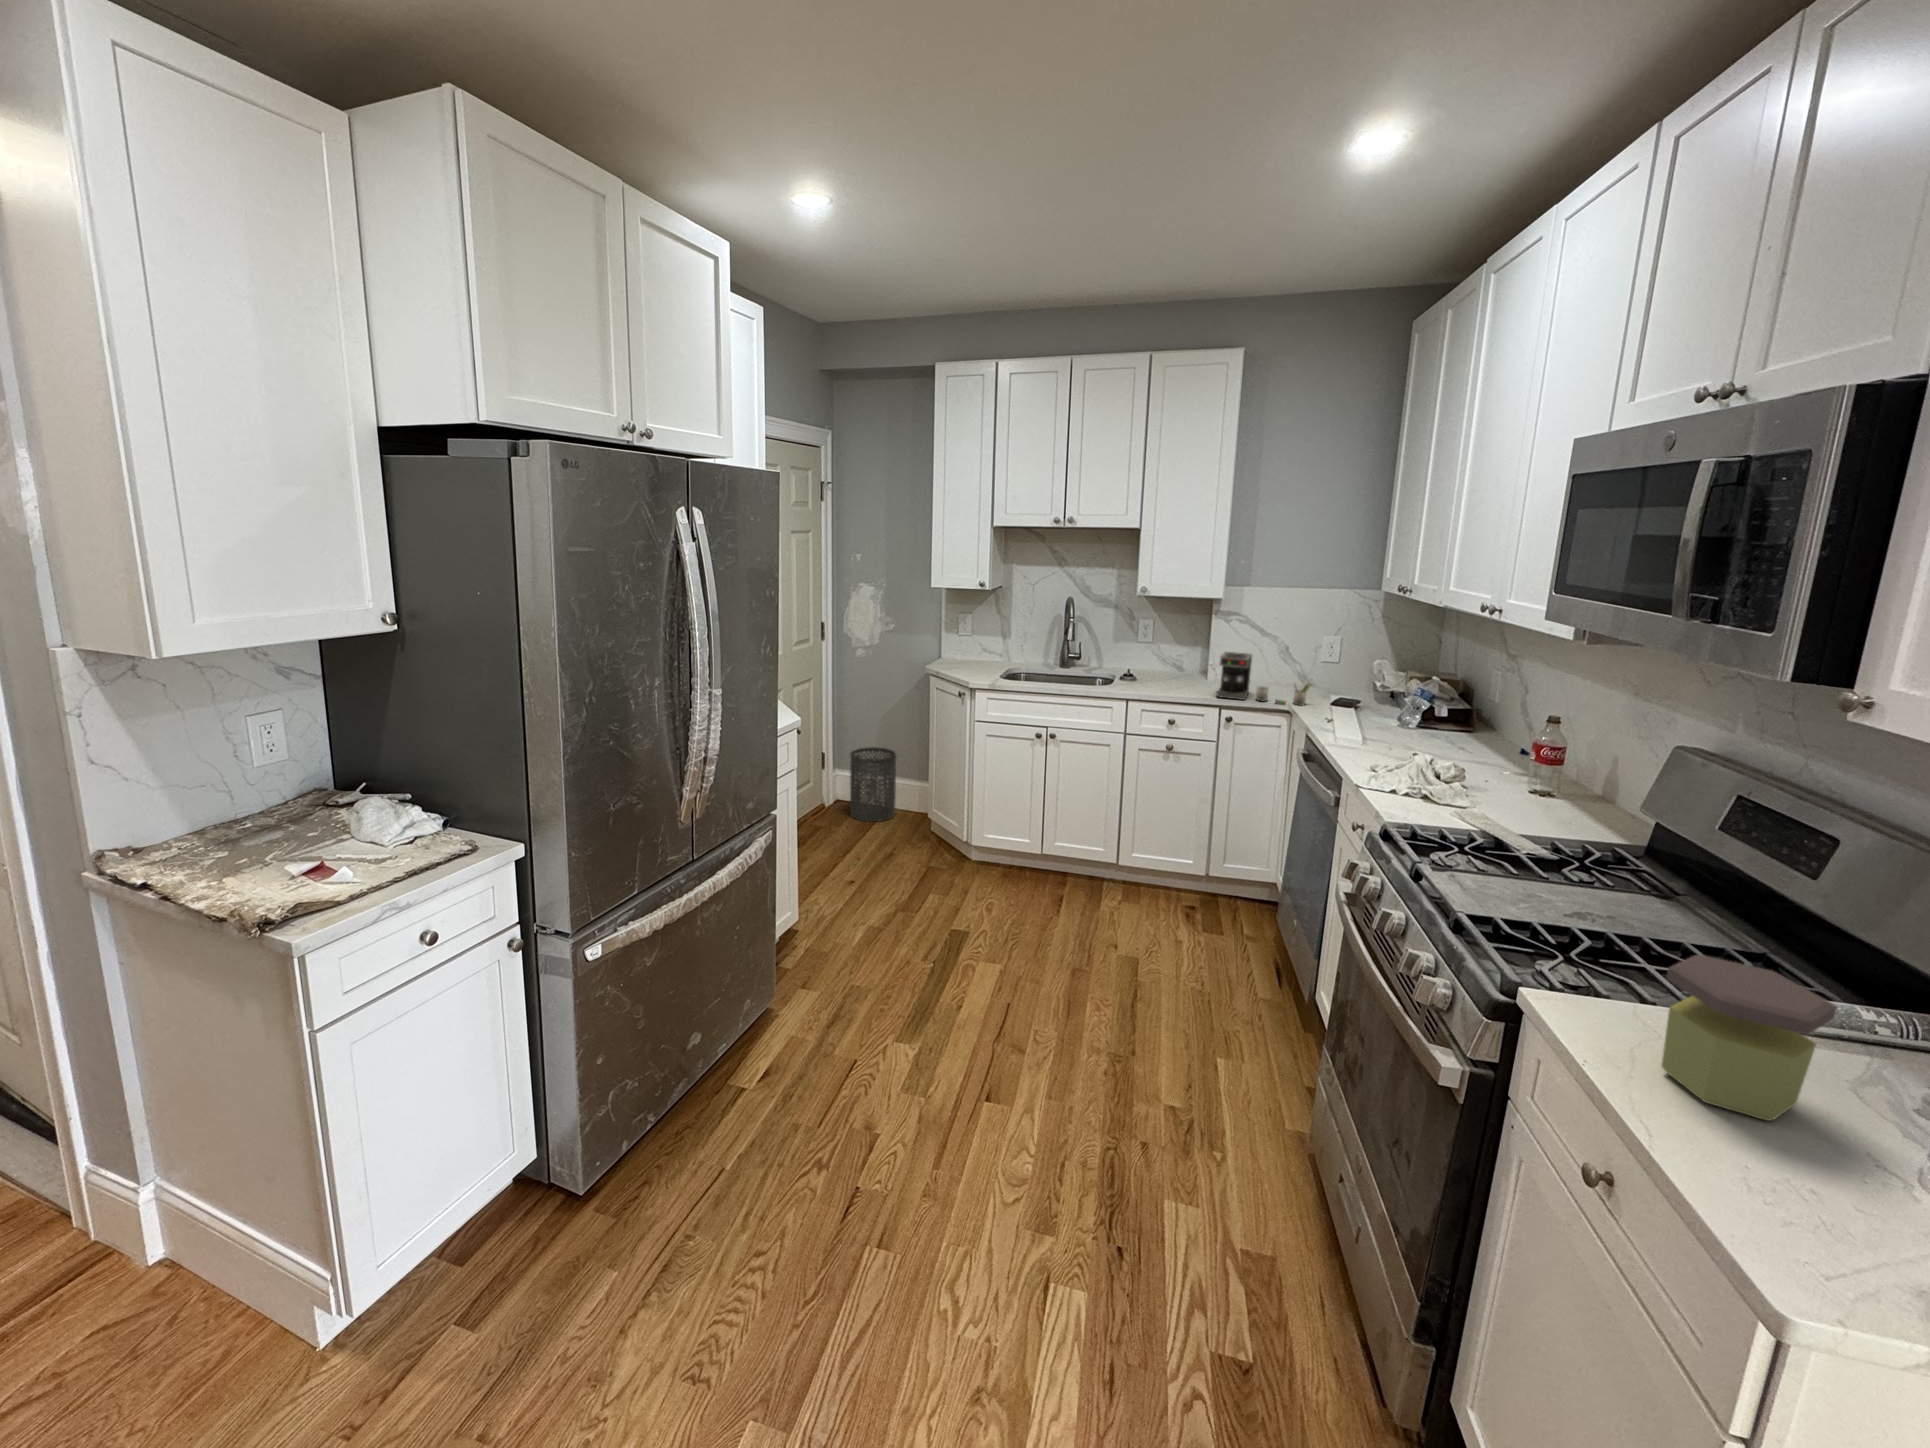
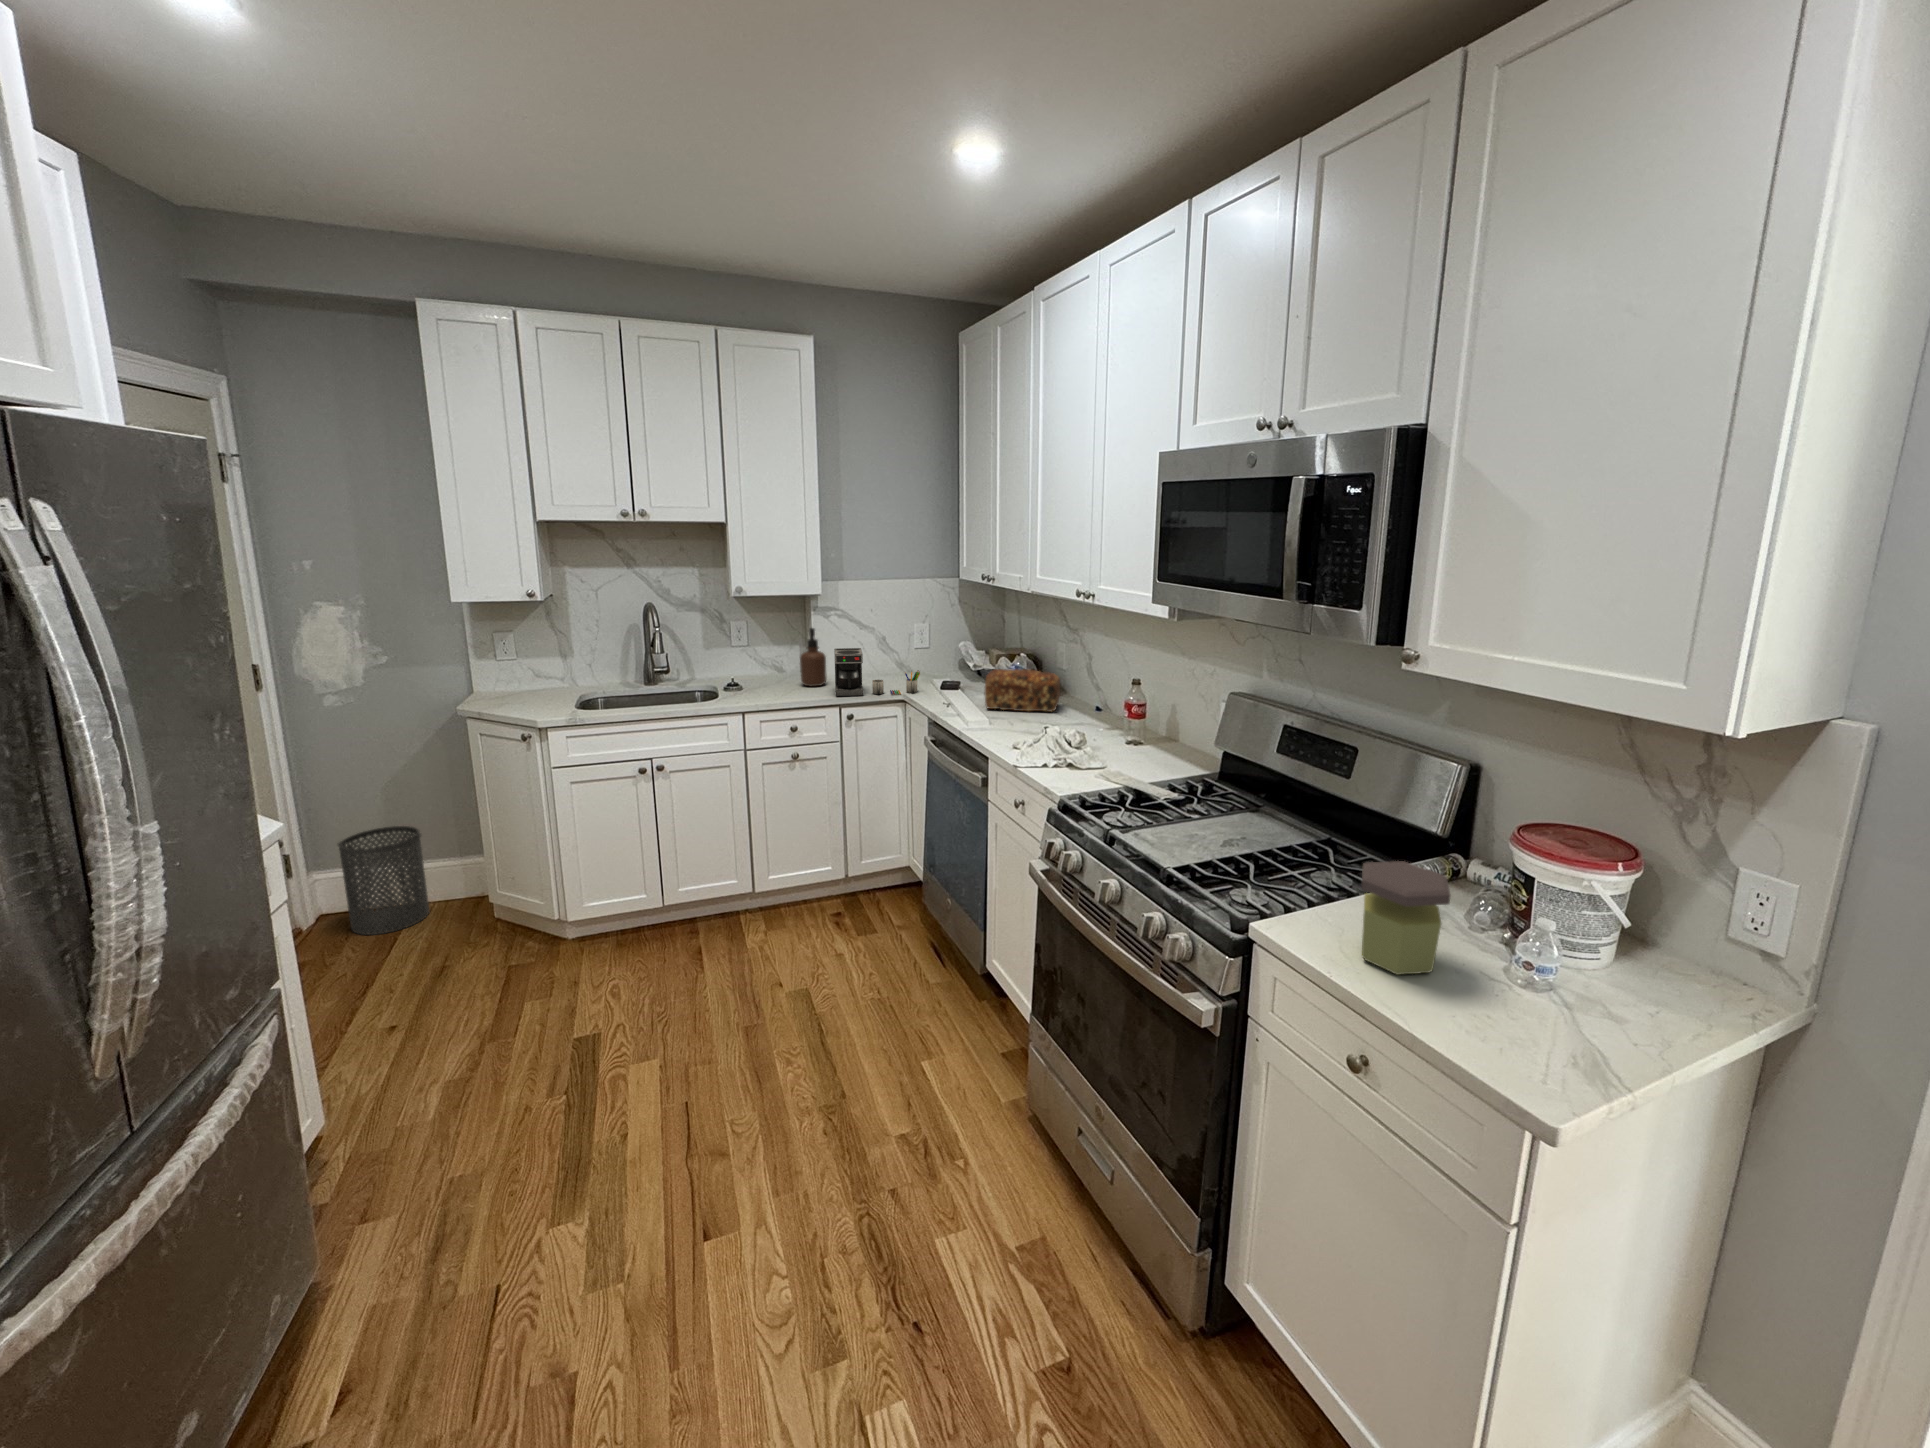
soap dispenser: none [1191,630,1218,687] -> present [800,628,826,686]
bread loaf: none [1370,689,1476,745] -> present [984,669,1060,712]

